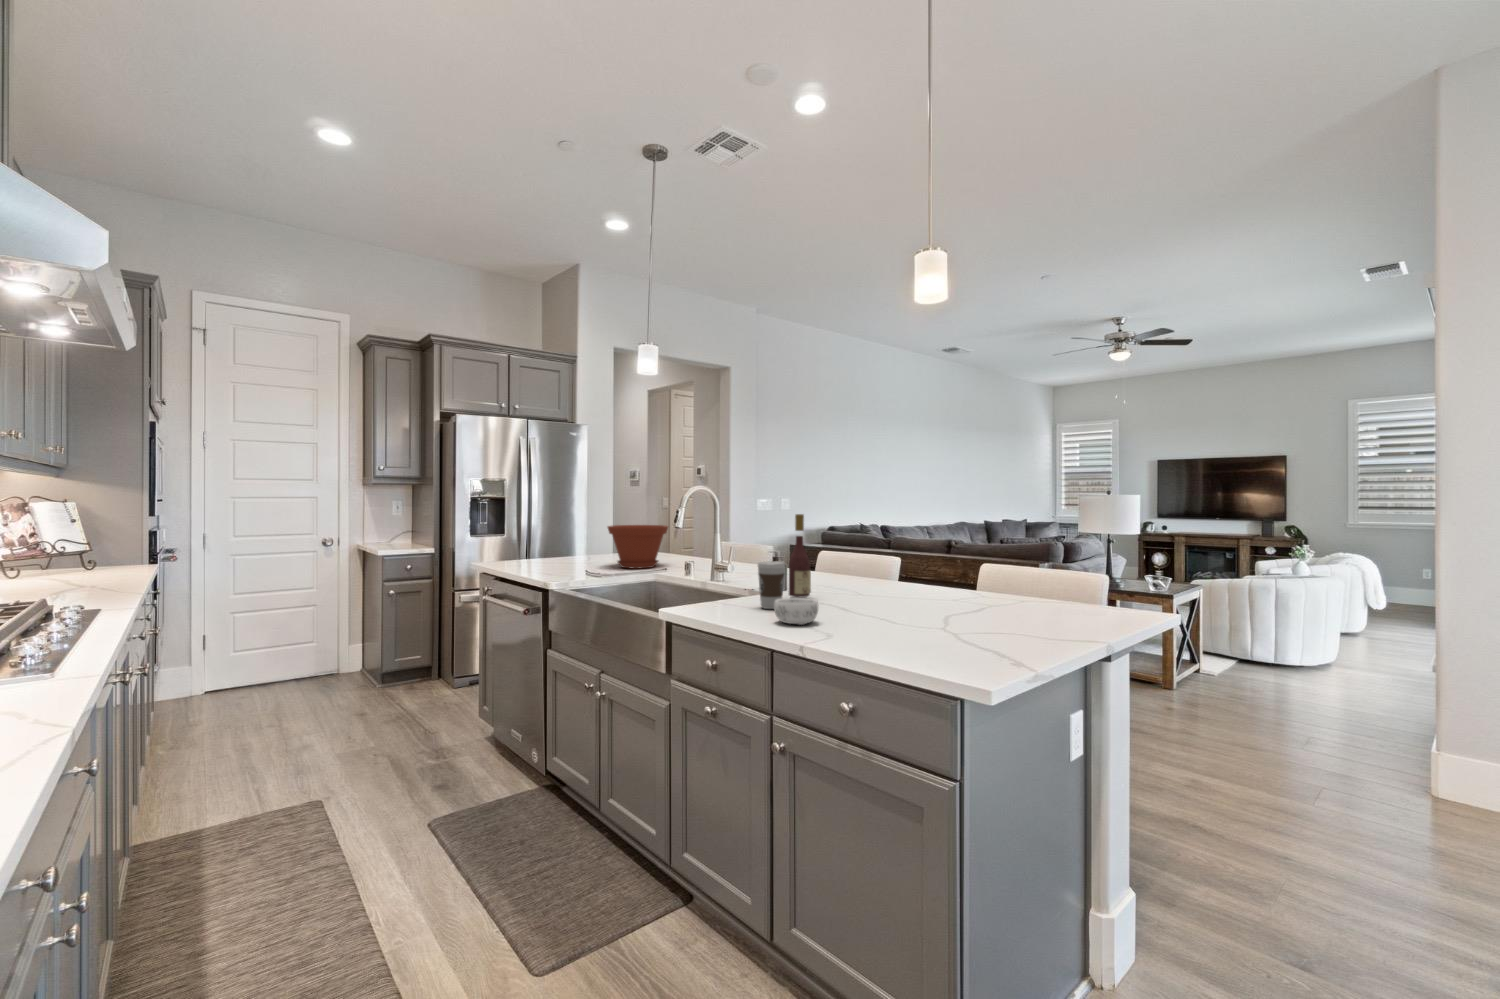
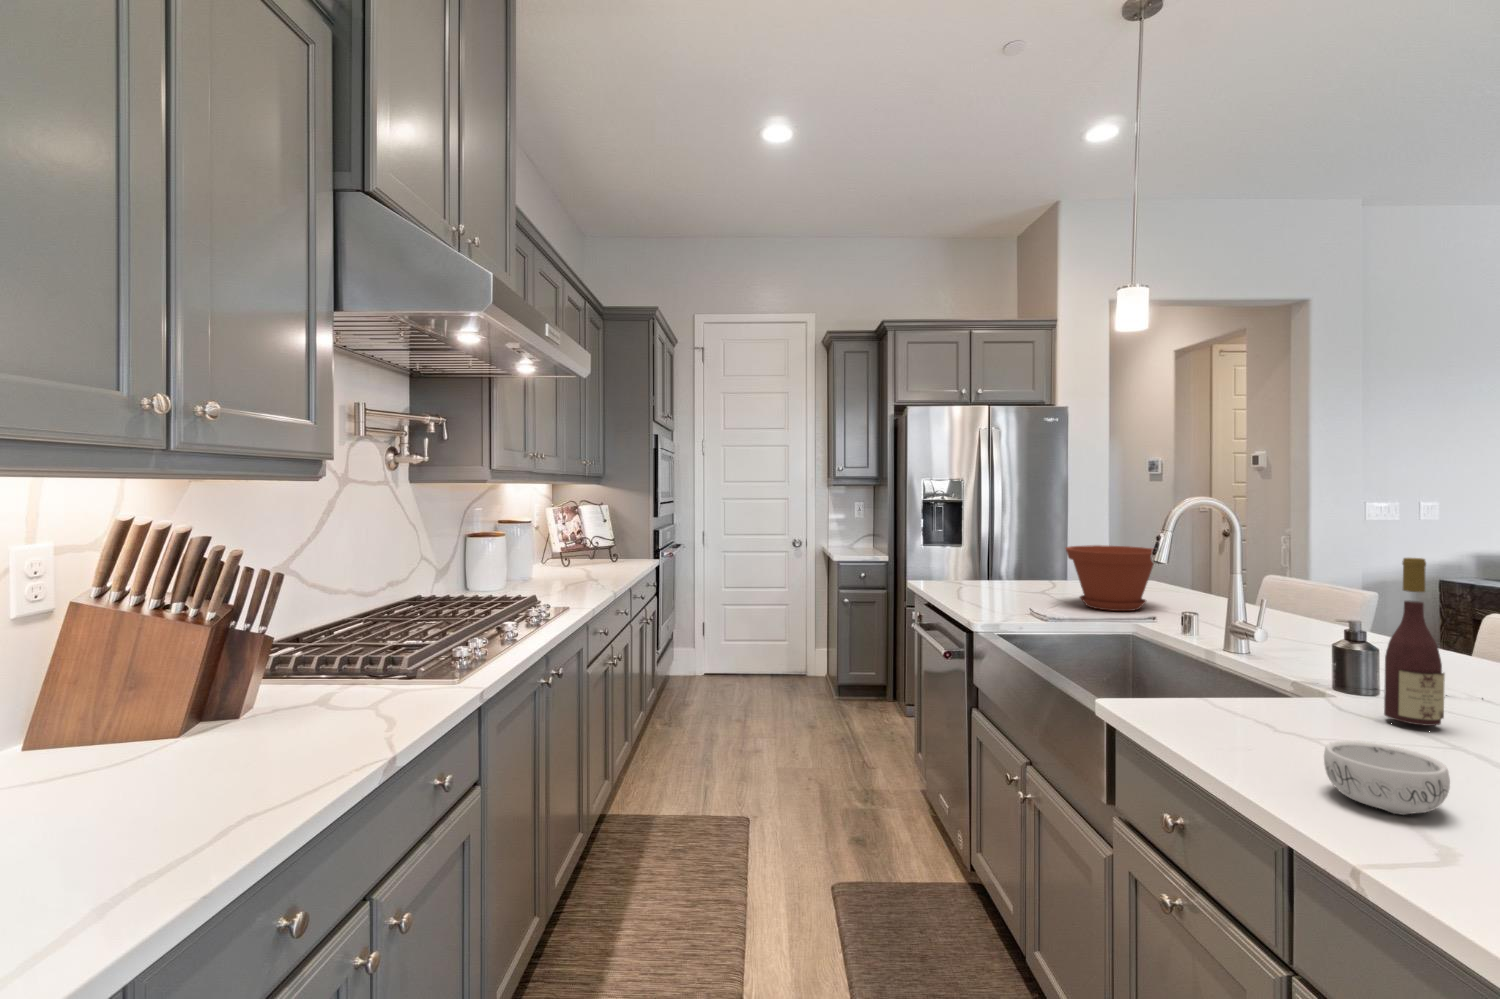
coffee cup: present [758,561,785,609] -> none [1297,649,1368,747]

